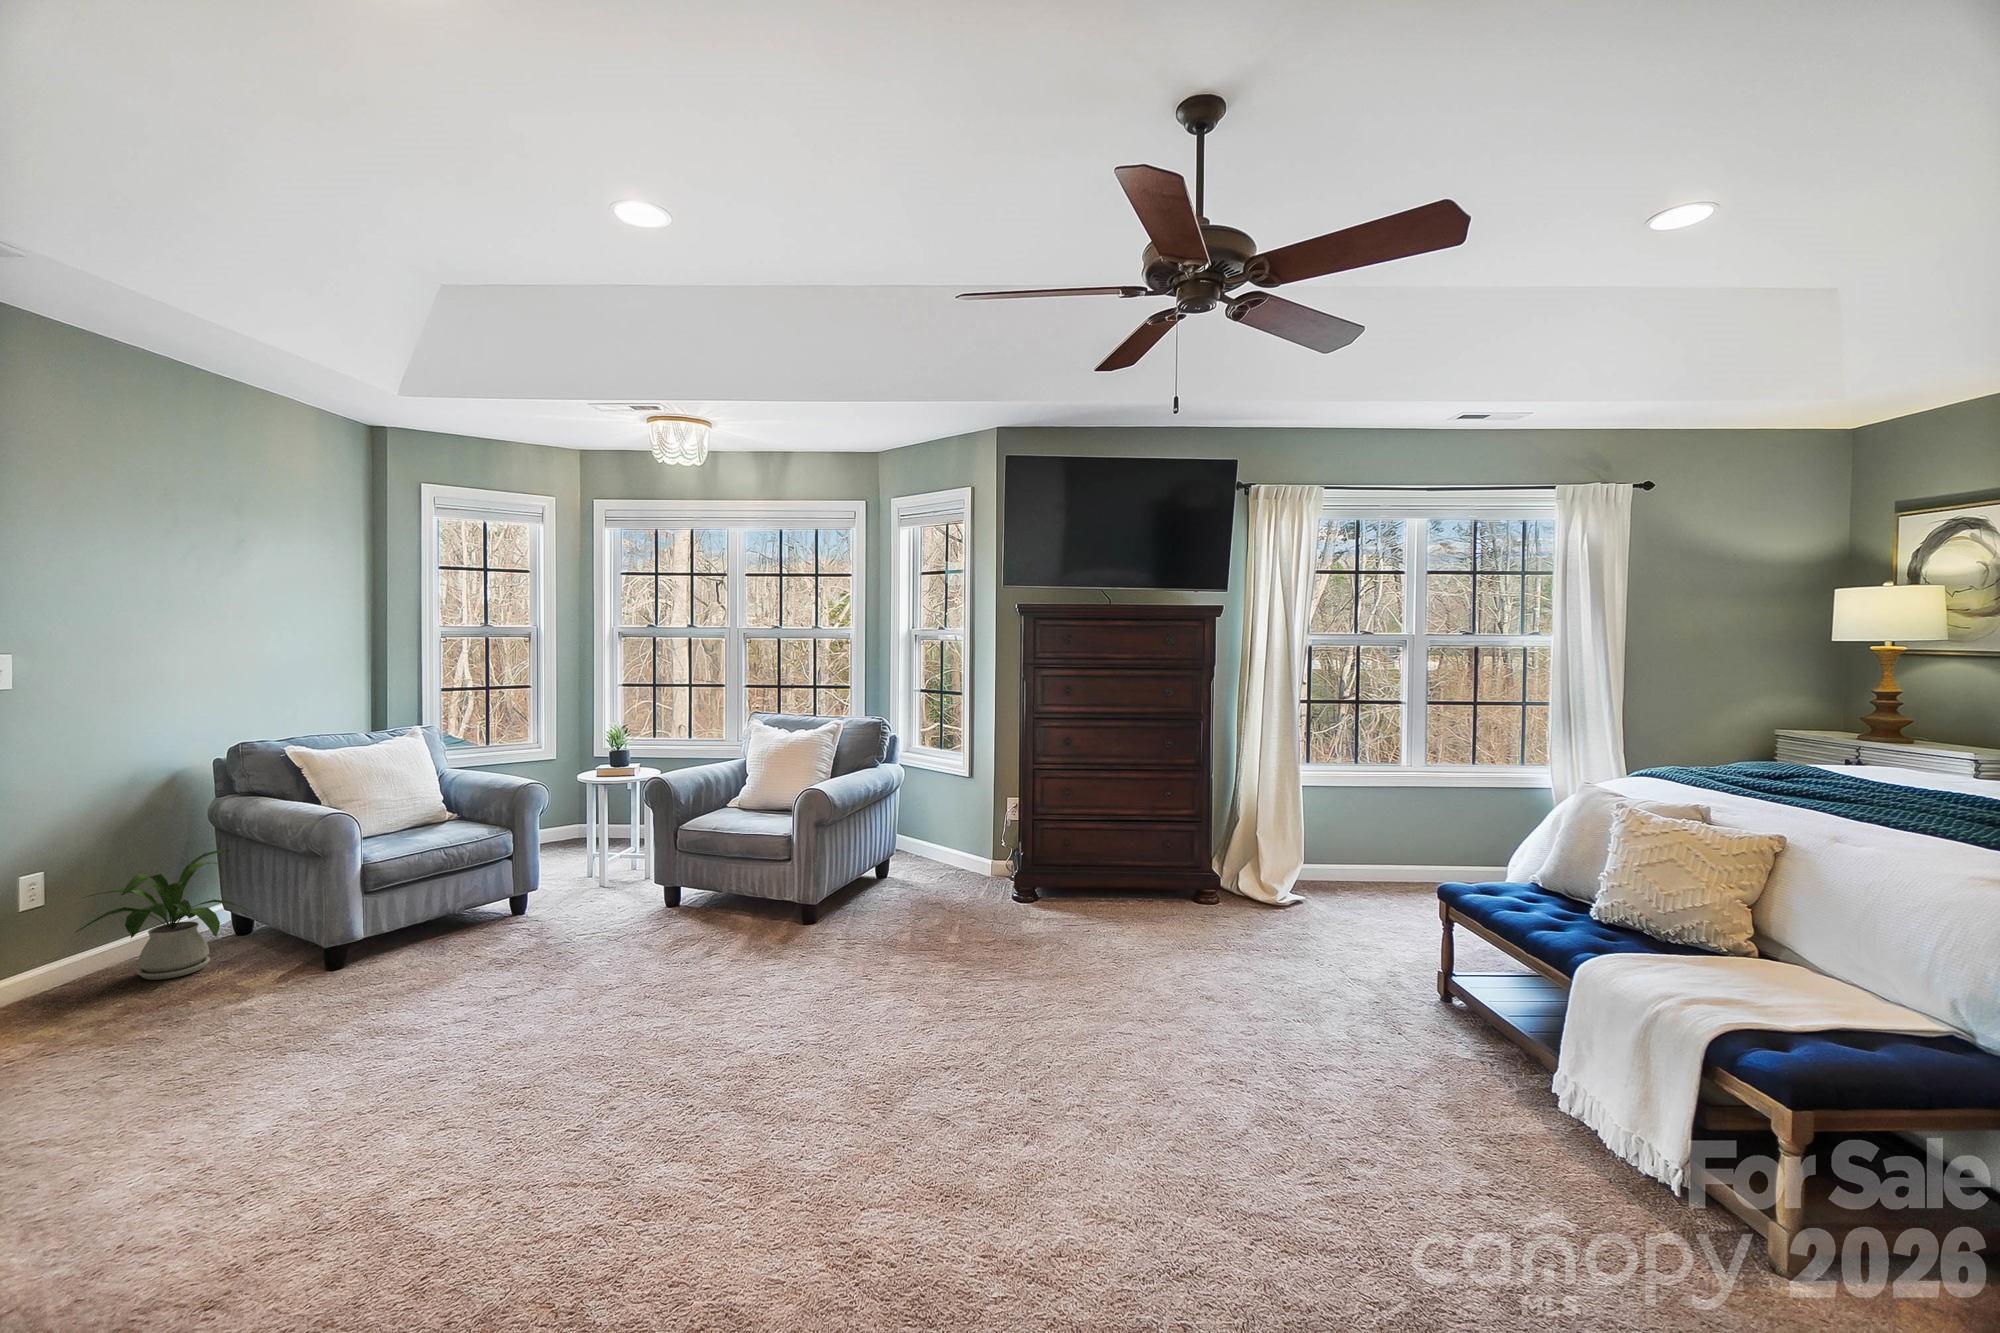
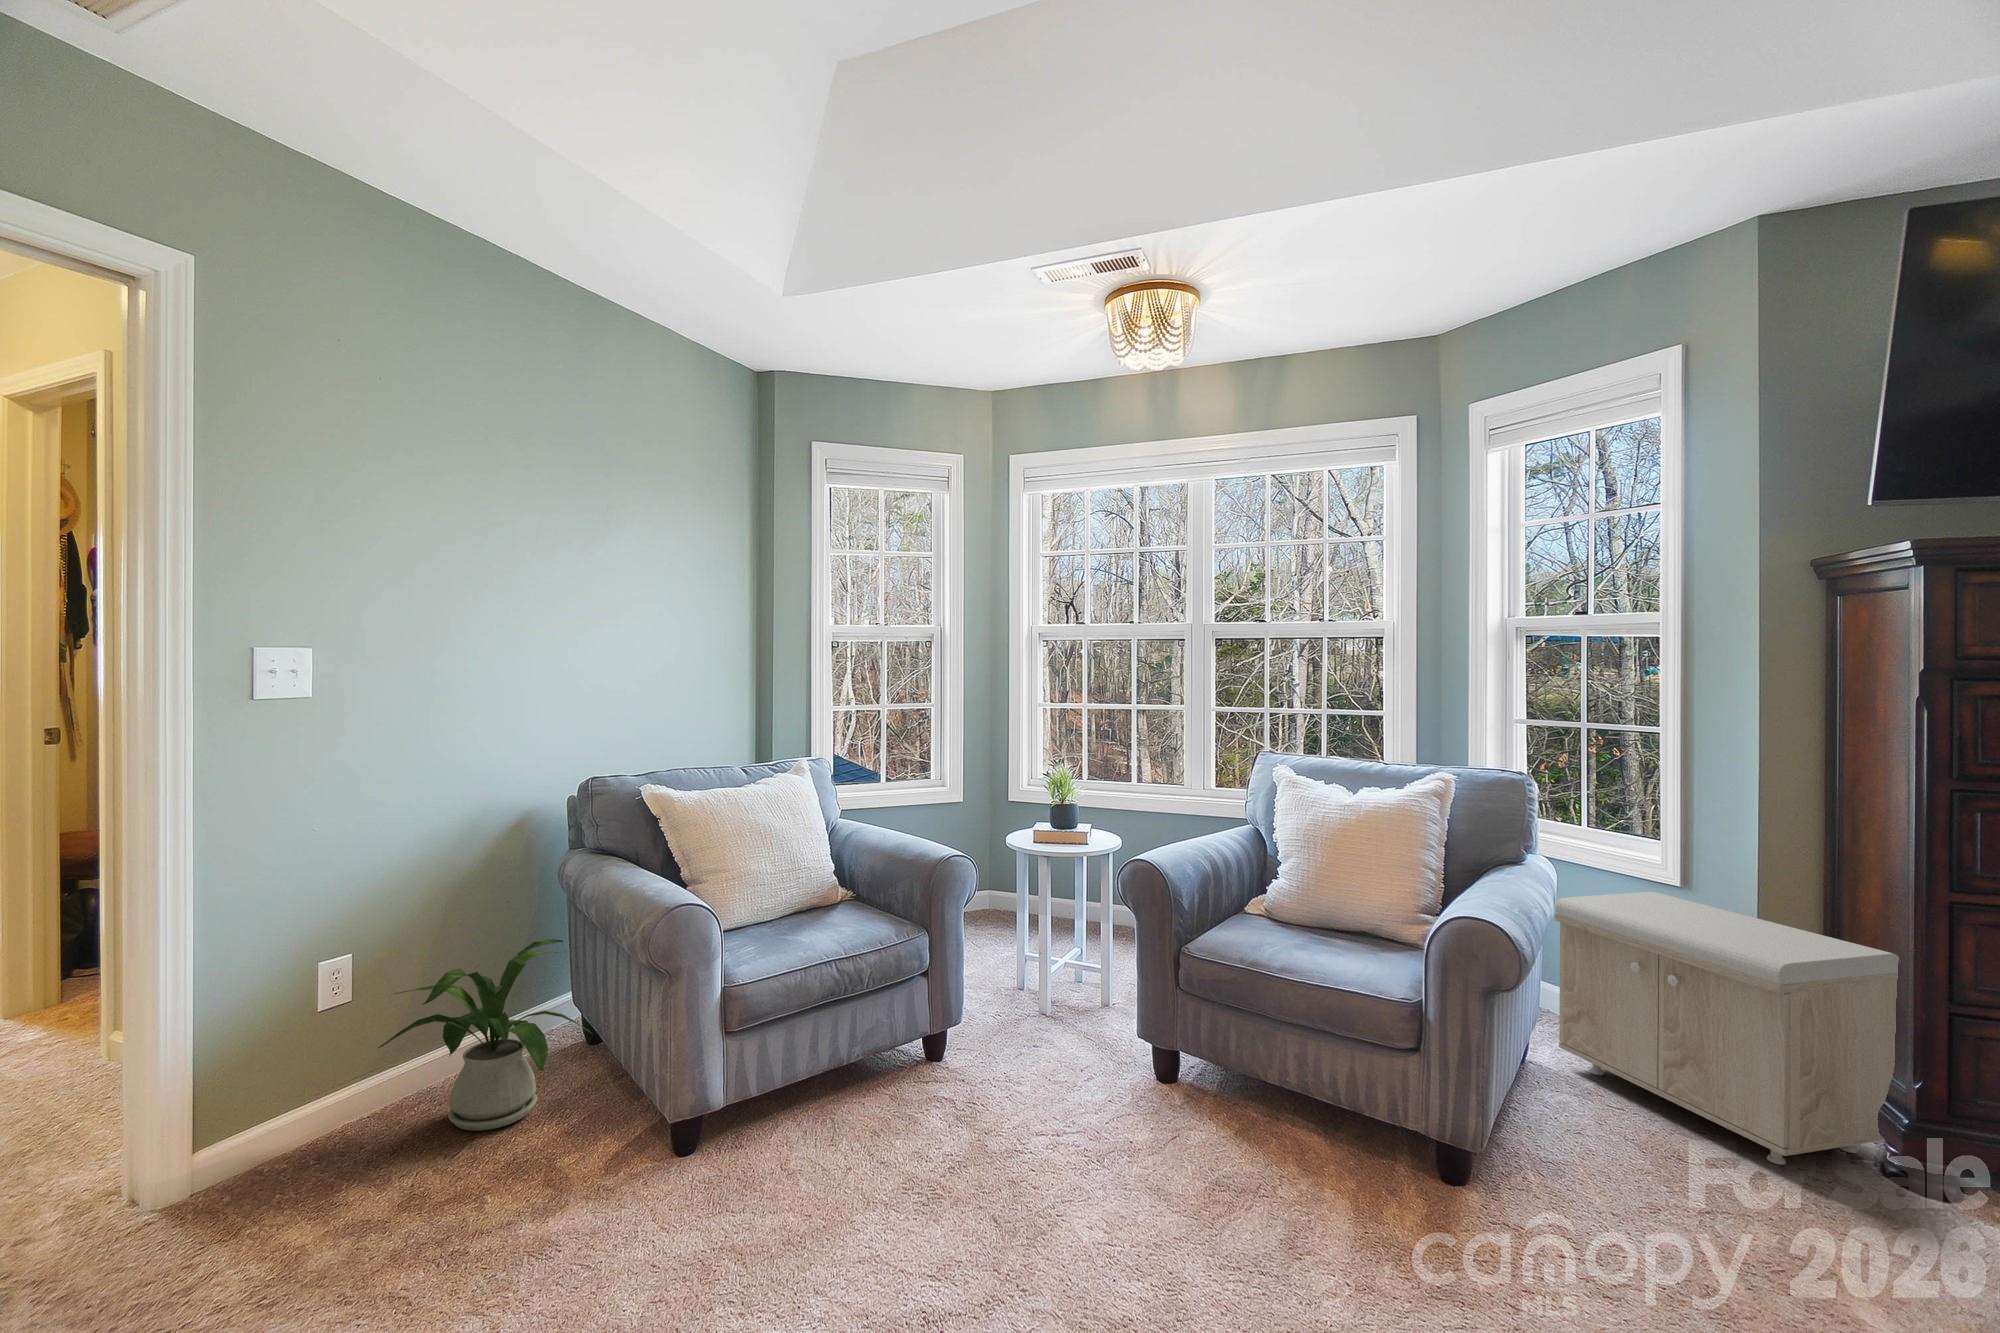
storage bench: none [901,780,1028,902] -> present [1555,892,1899,1165]

